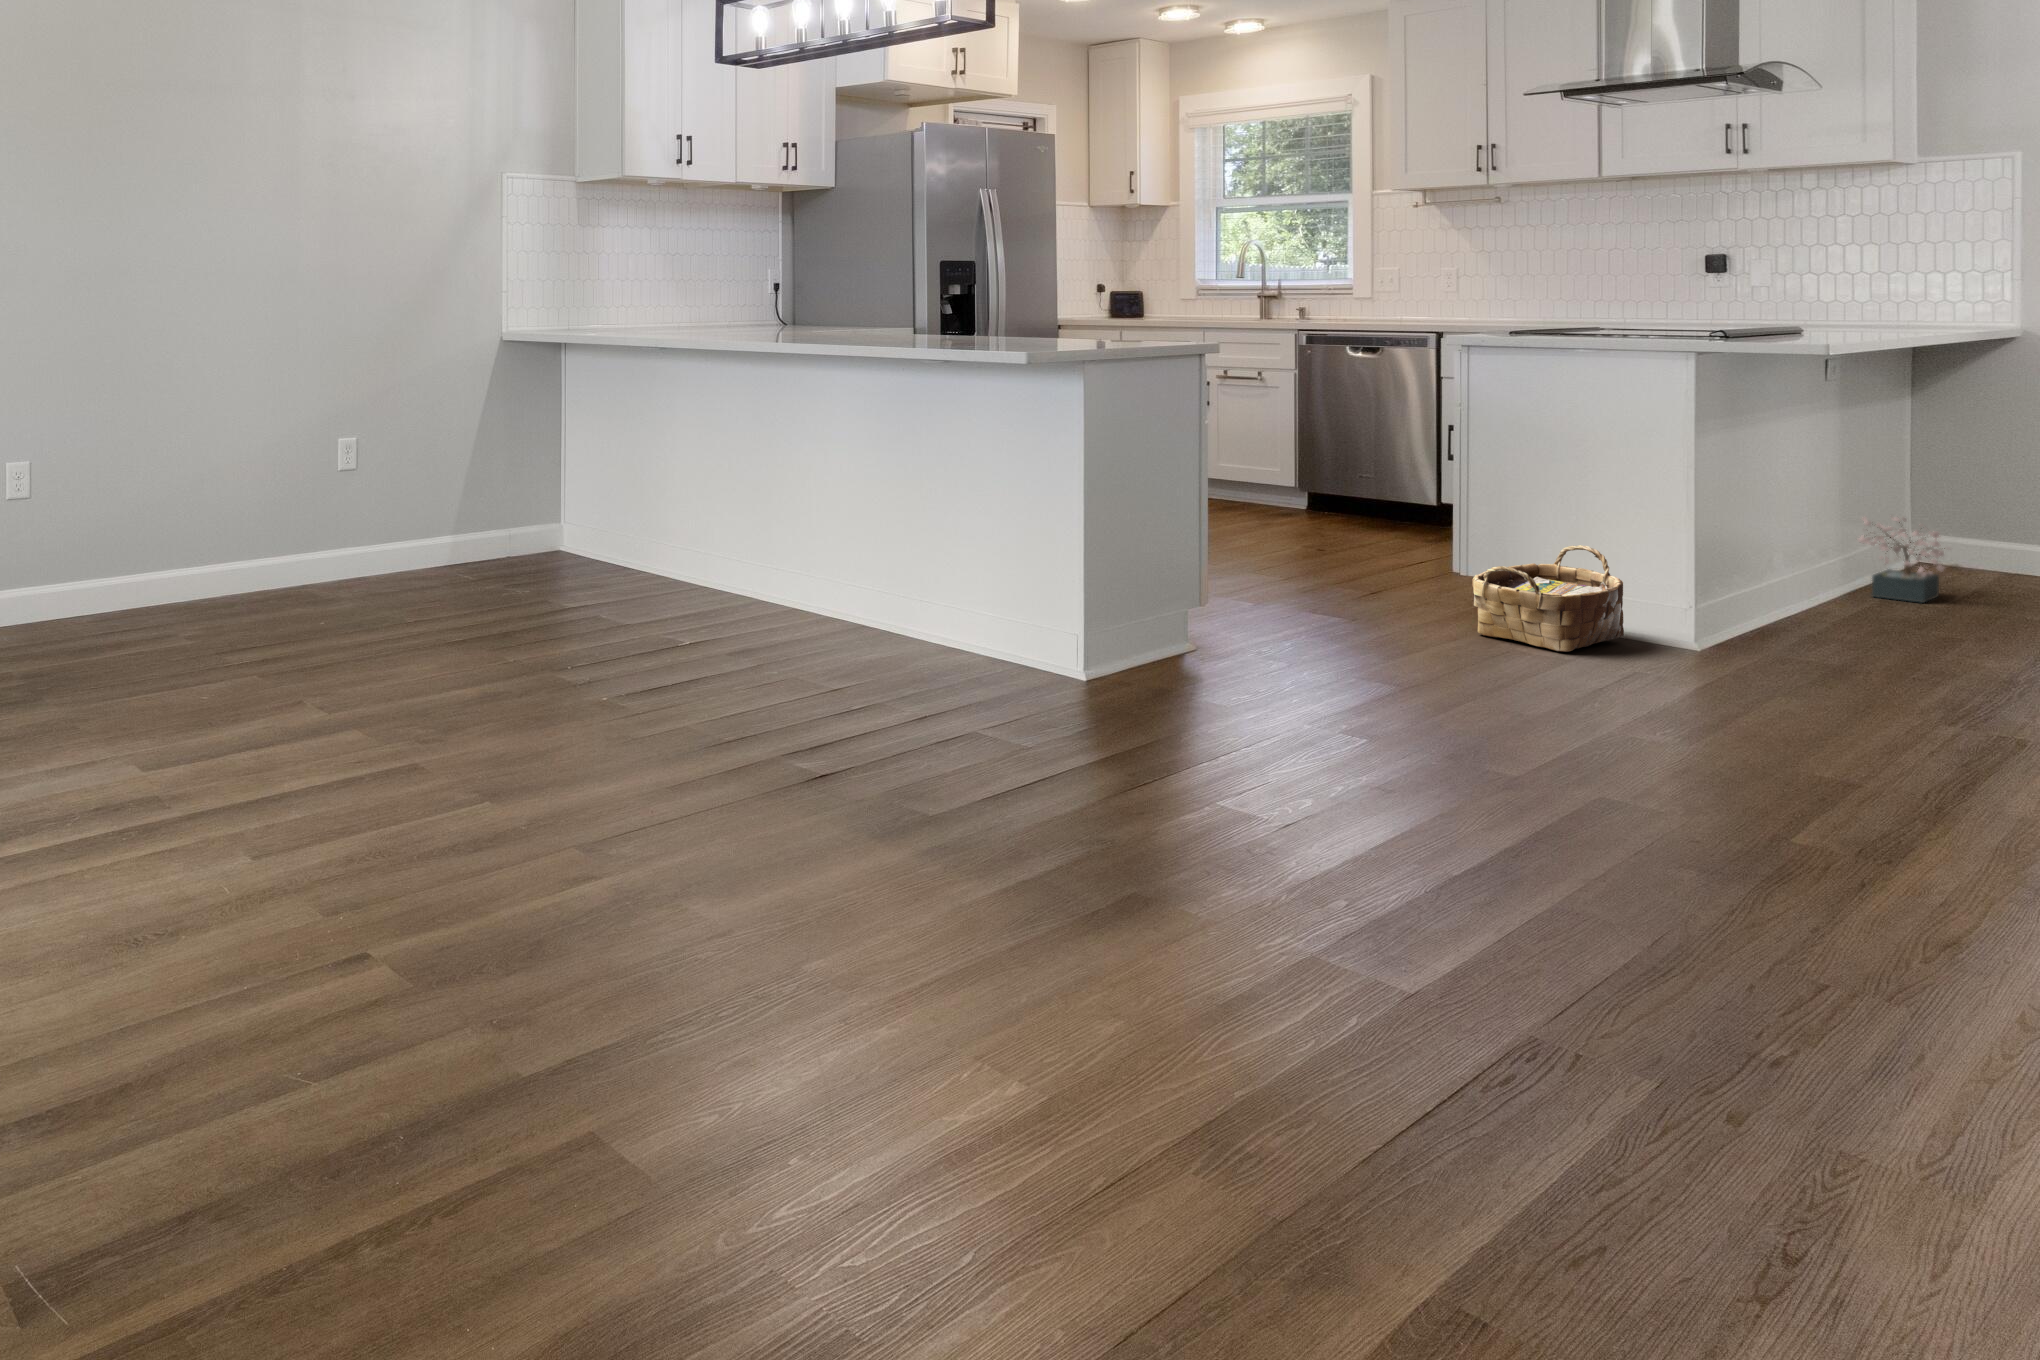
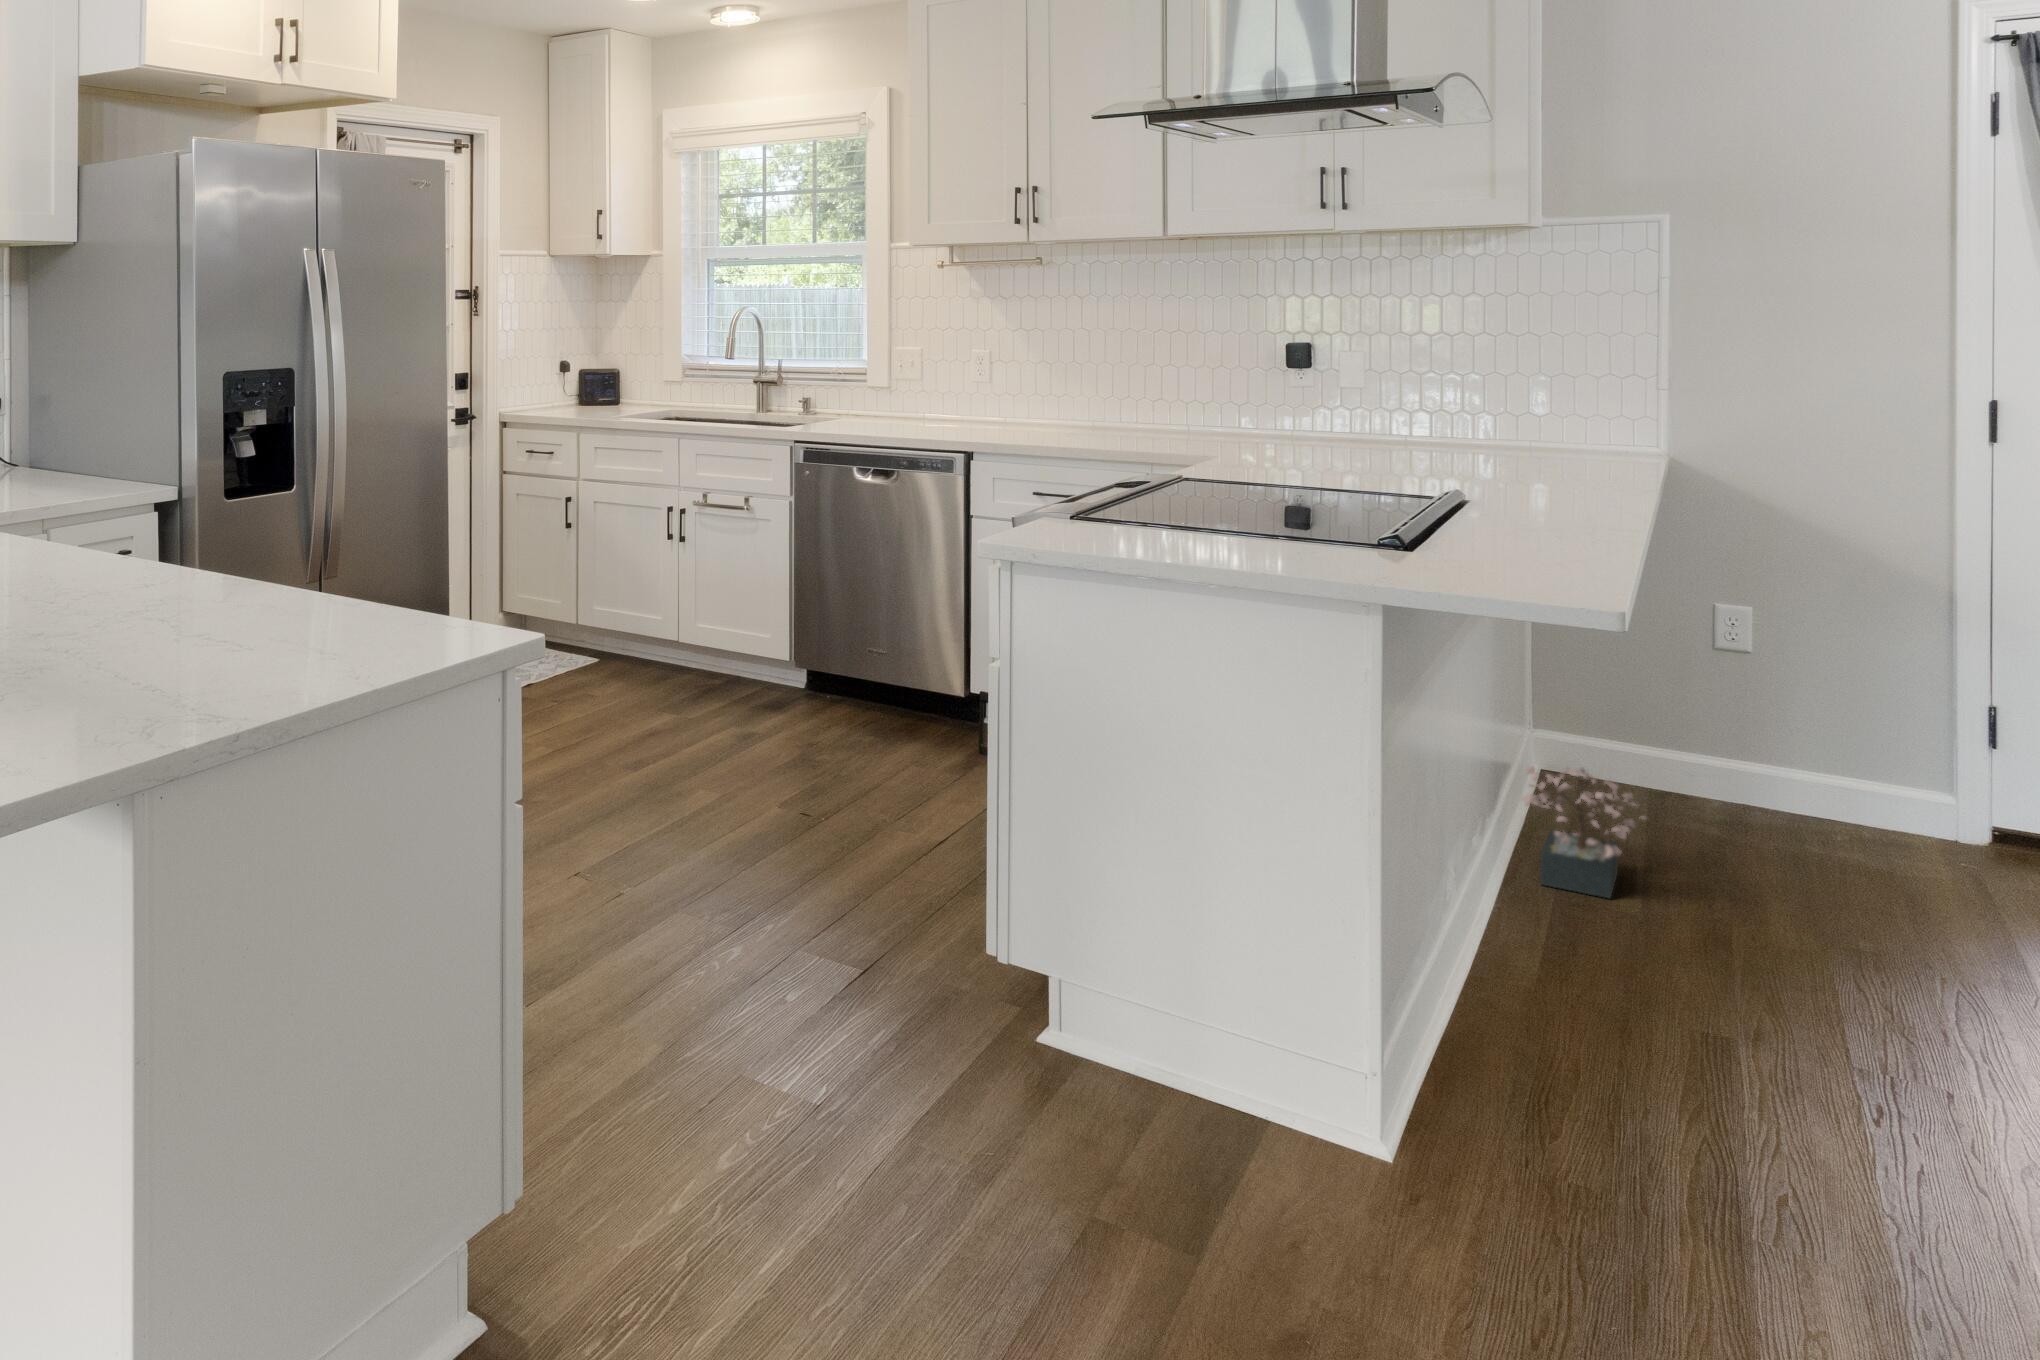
woven basket: present [1472,545,1624,652] -> none [1007,918,1253,1176]

